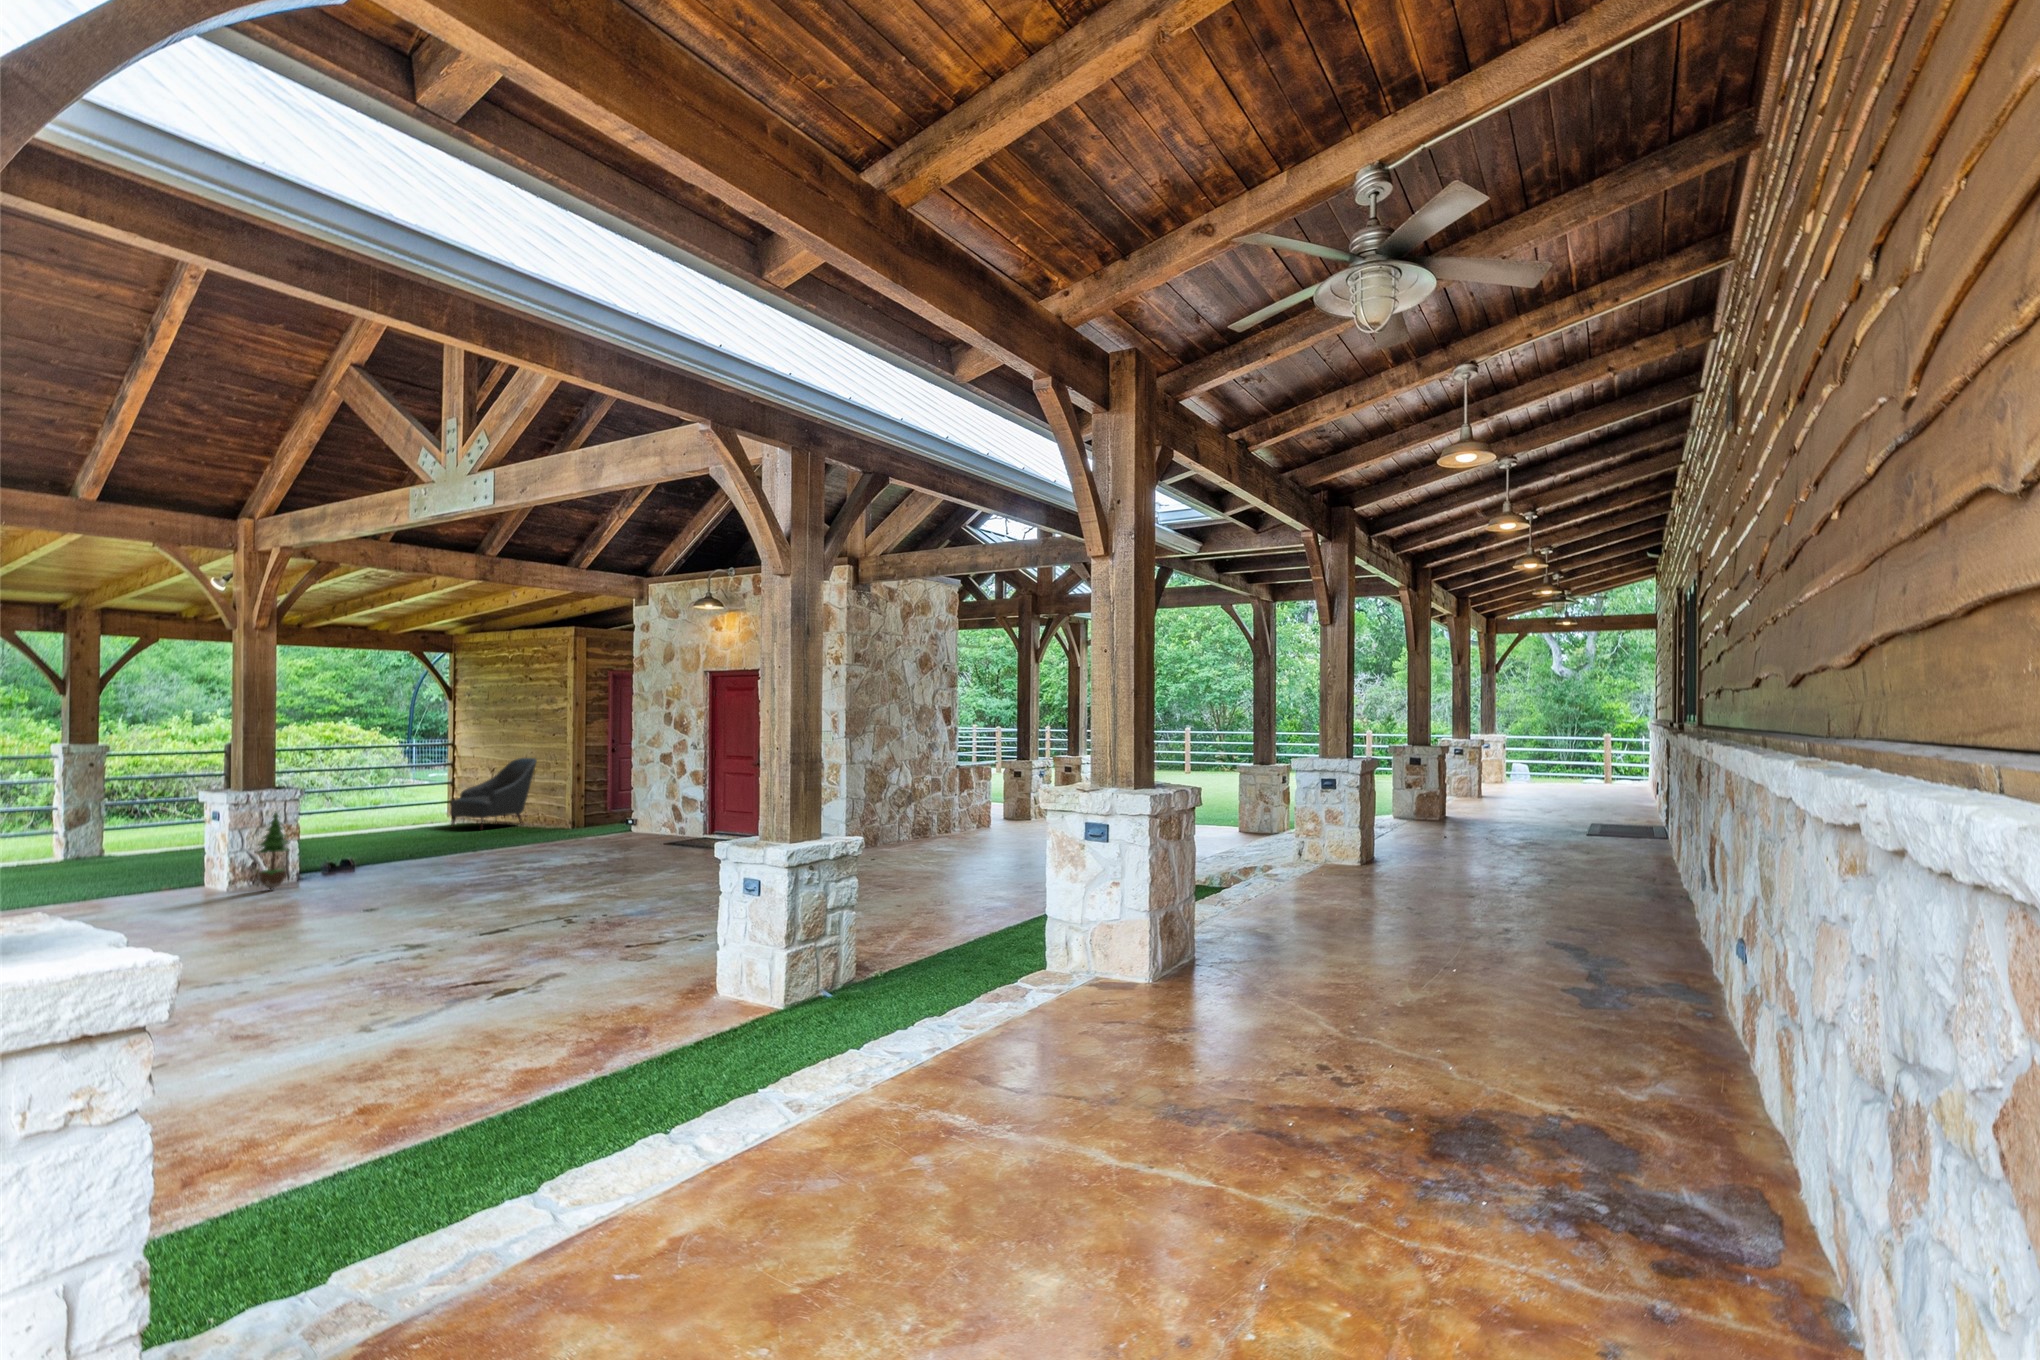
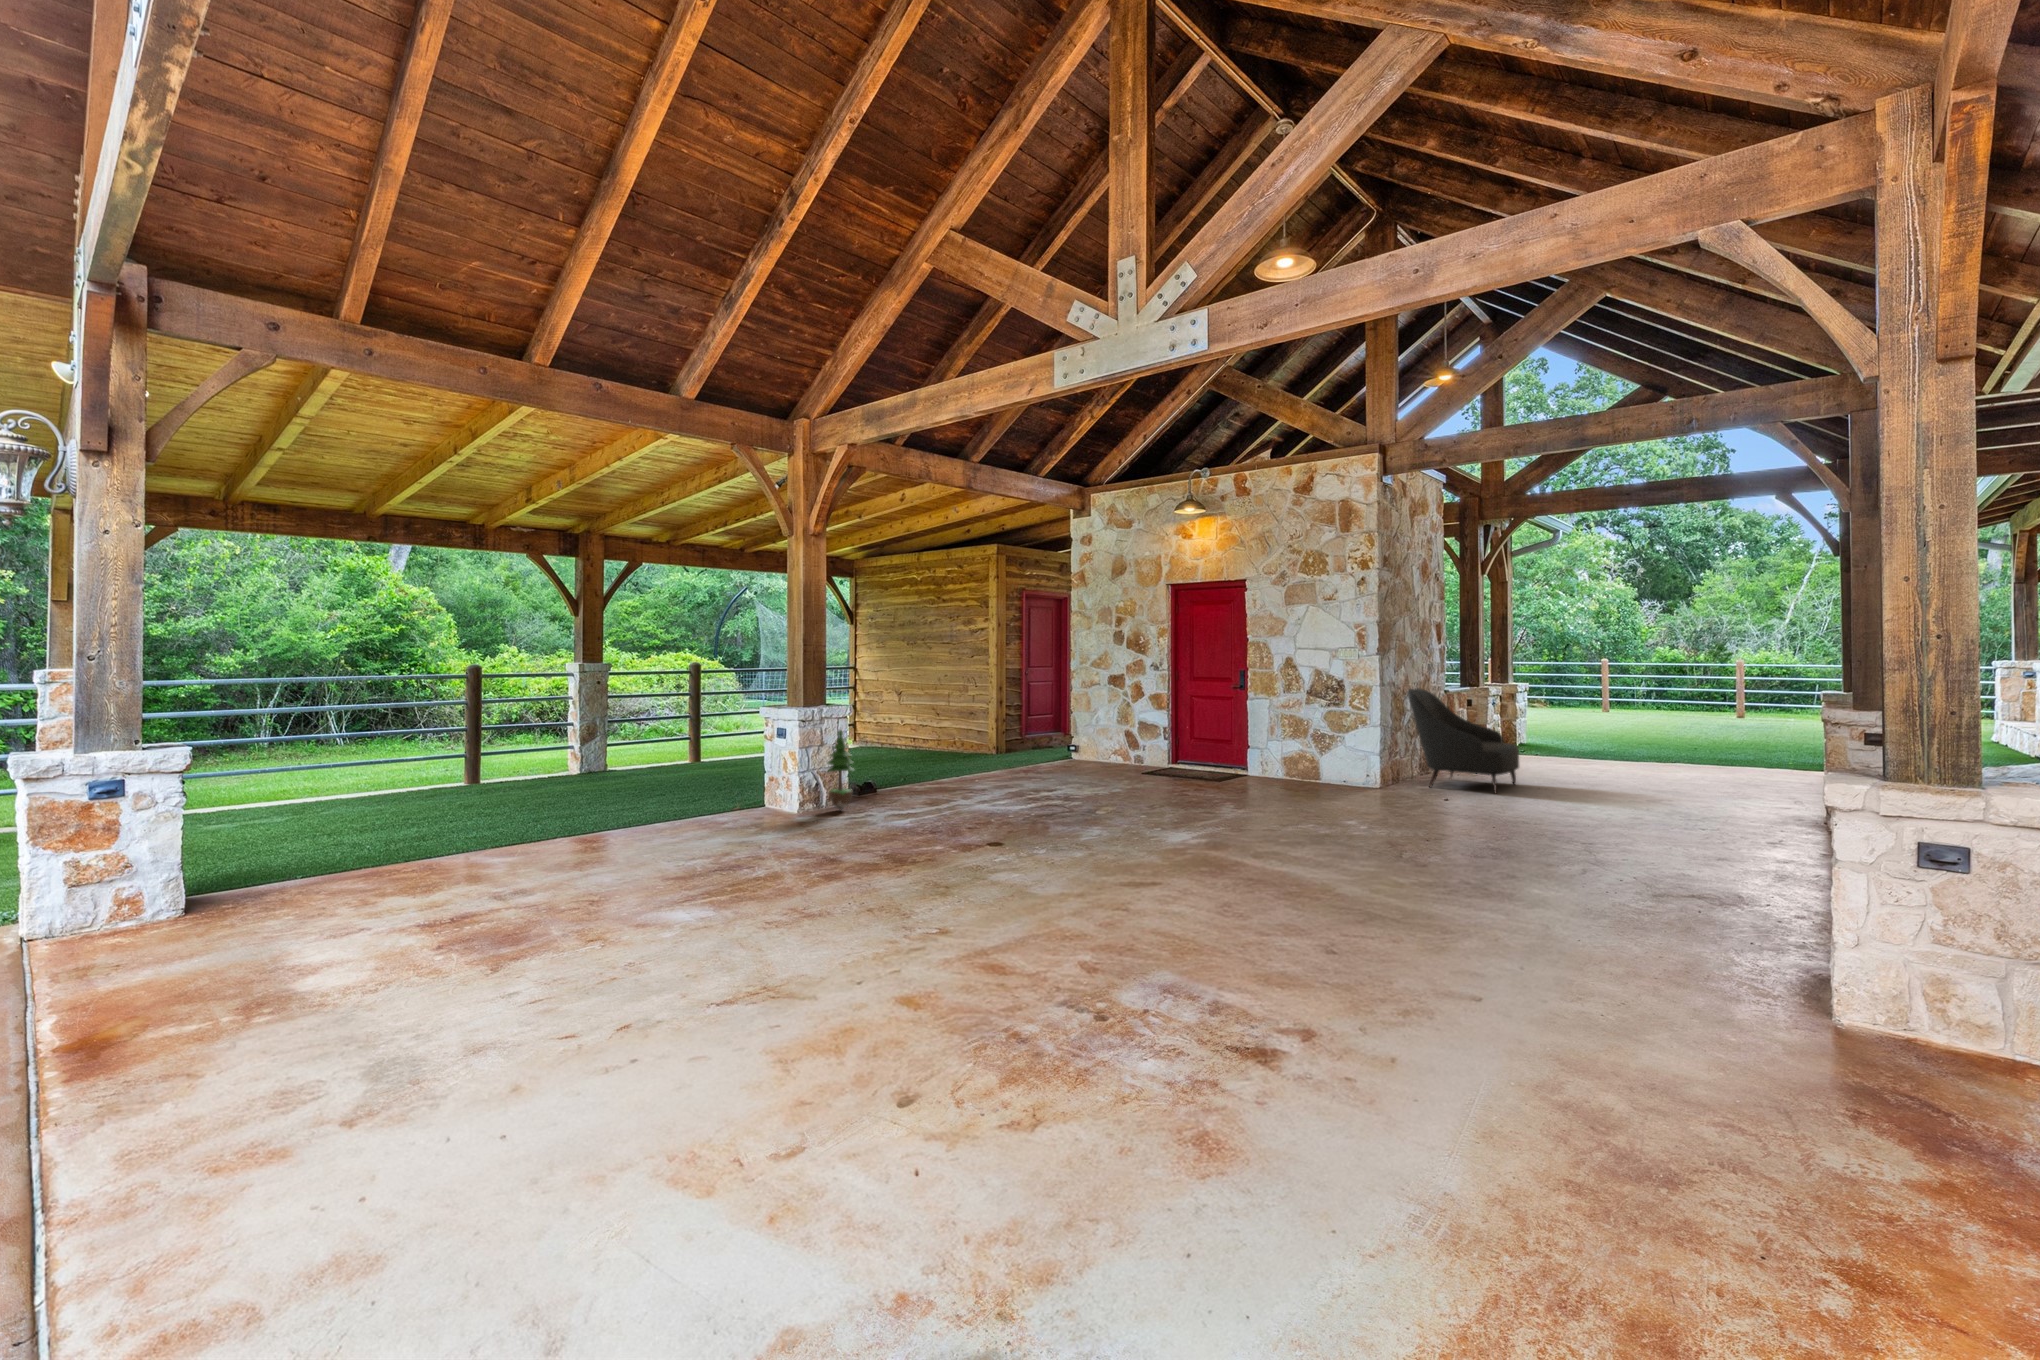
armchair: present [450,758,537,828] -> present [1407,688,1519,794]

